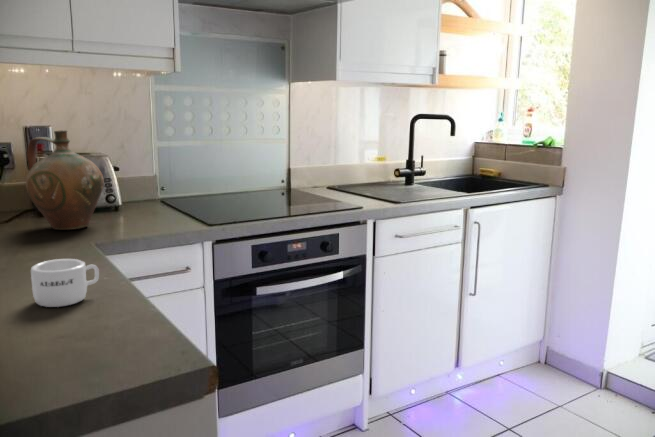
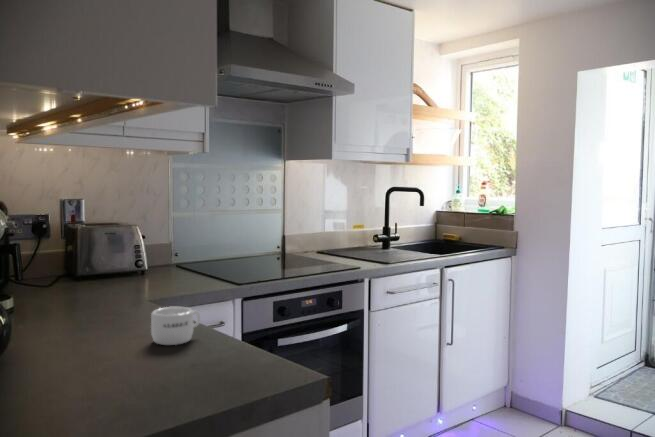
ceramic jug: present [26,130,104,230] -> none [83,203,149,291]

